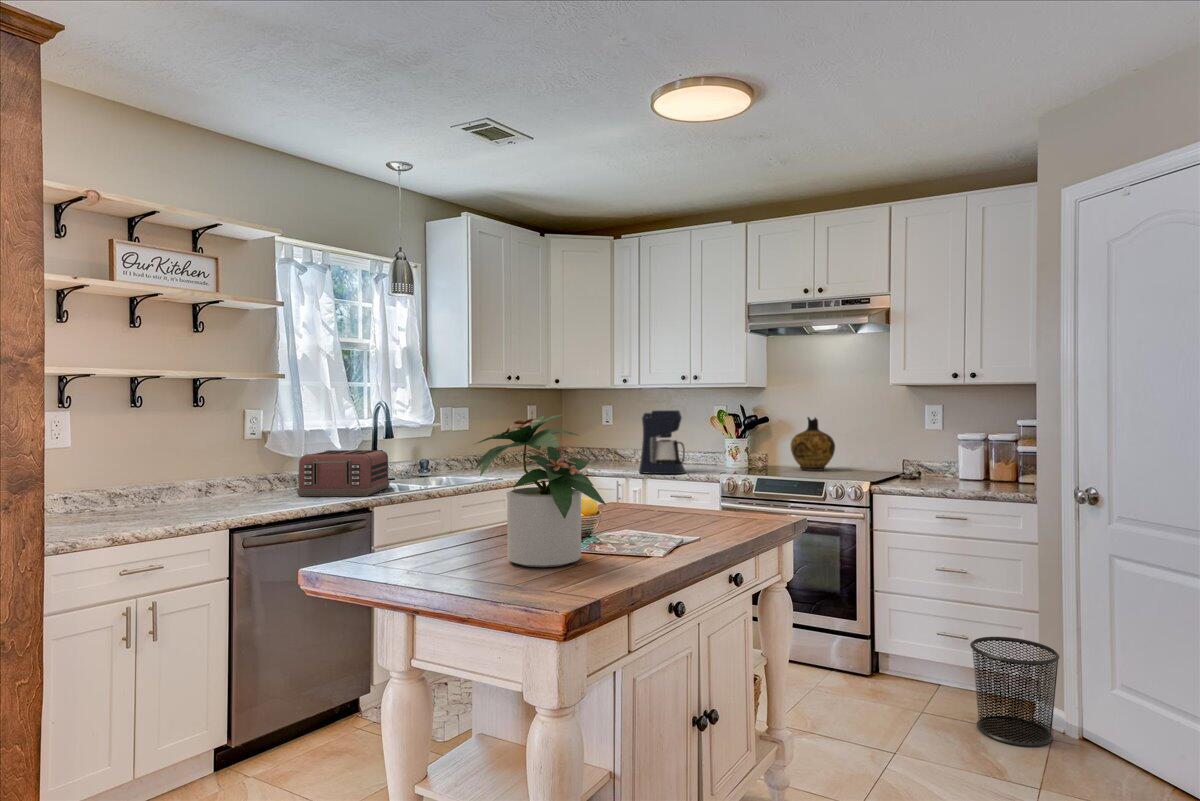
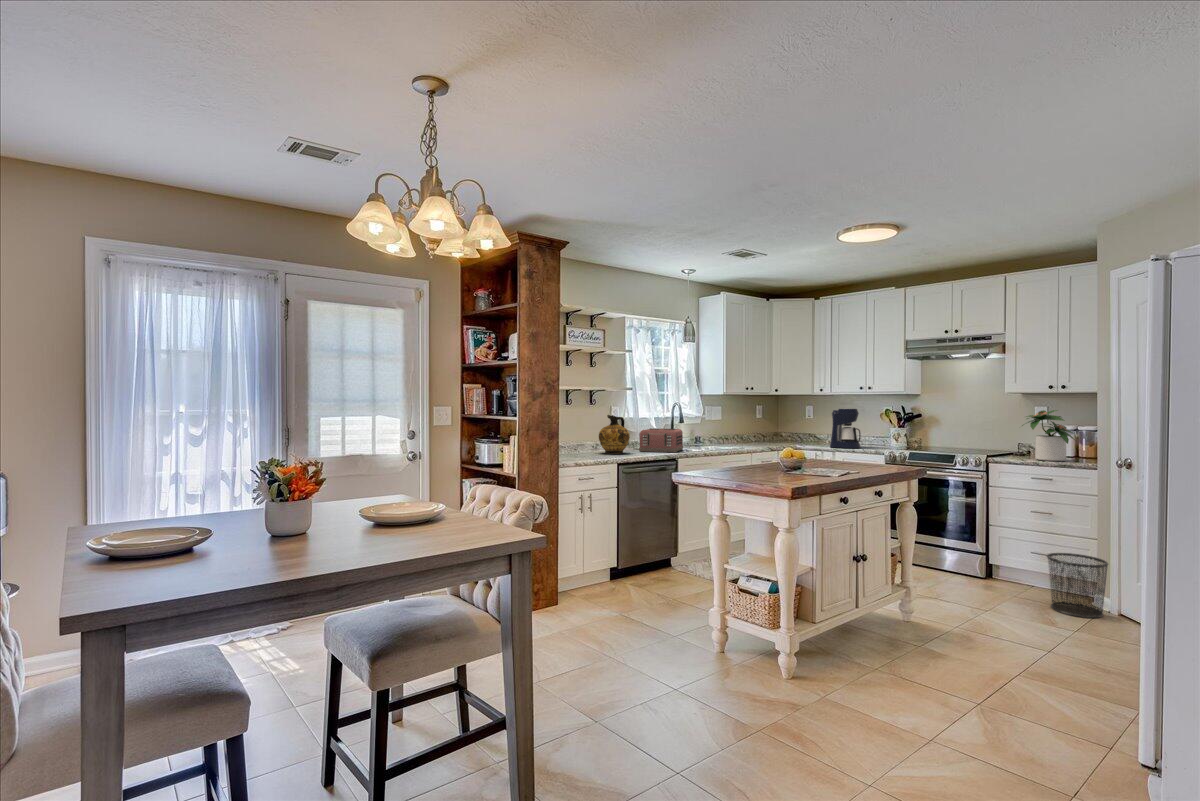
potted plant: present [476,415,606,567] -> present [1022,410,1075,461]
ceramic jug: present [791,417,835,471] -> present [599,415,630,454]

